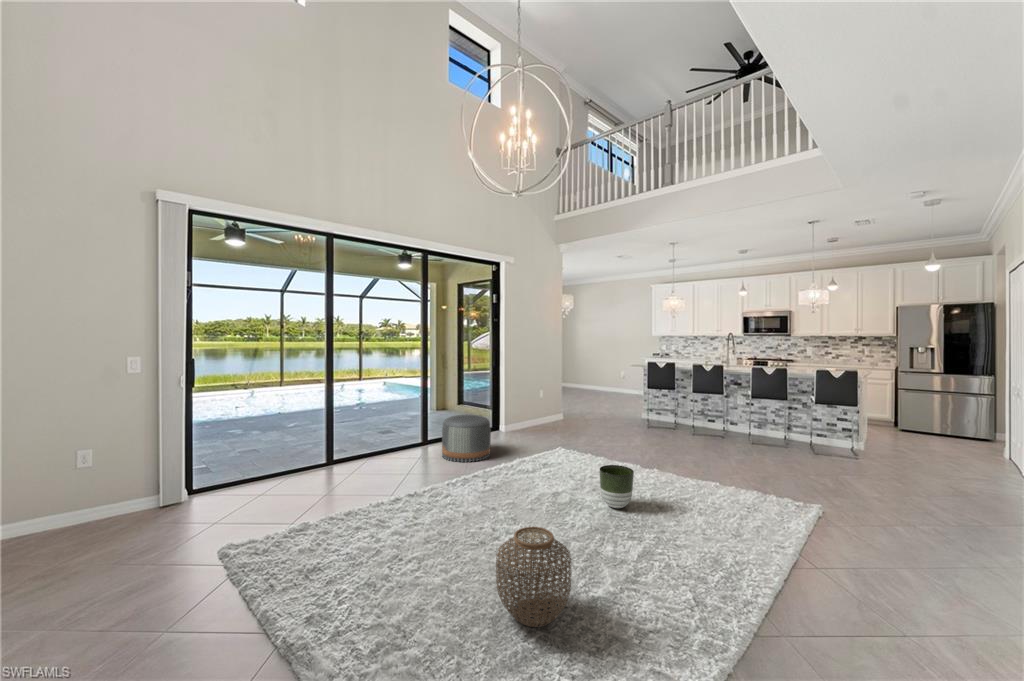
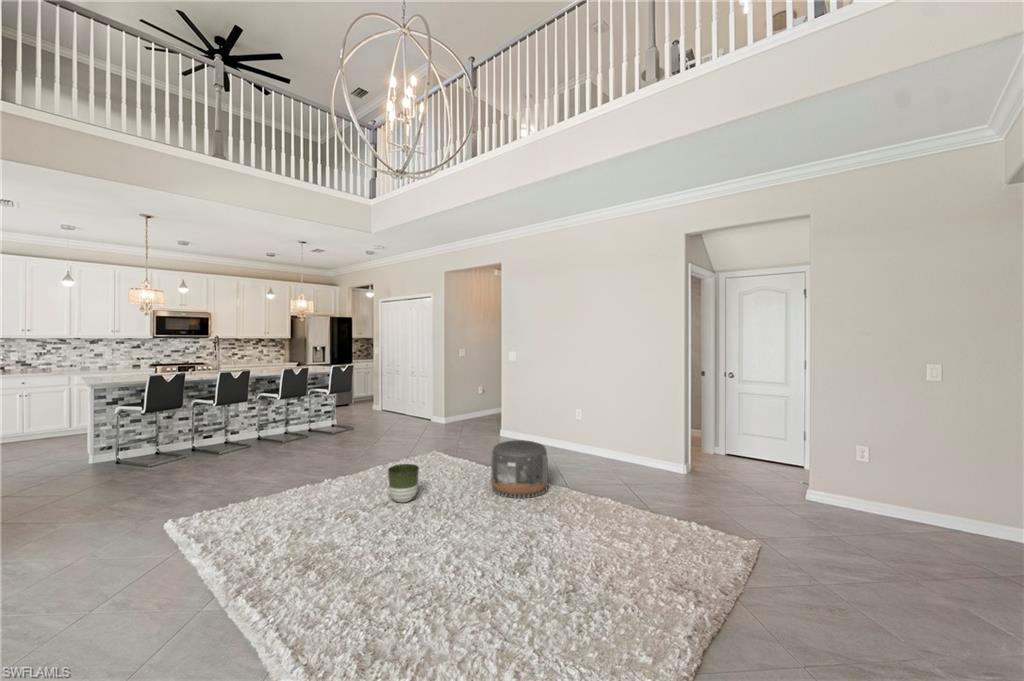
pouf: present [442,415,491,462] -> present [491,440,548,498]
woven basket: present [496,527,571,627] -> none [537,480,587,541]

